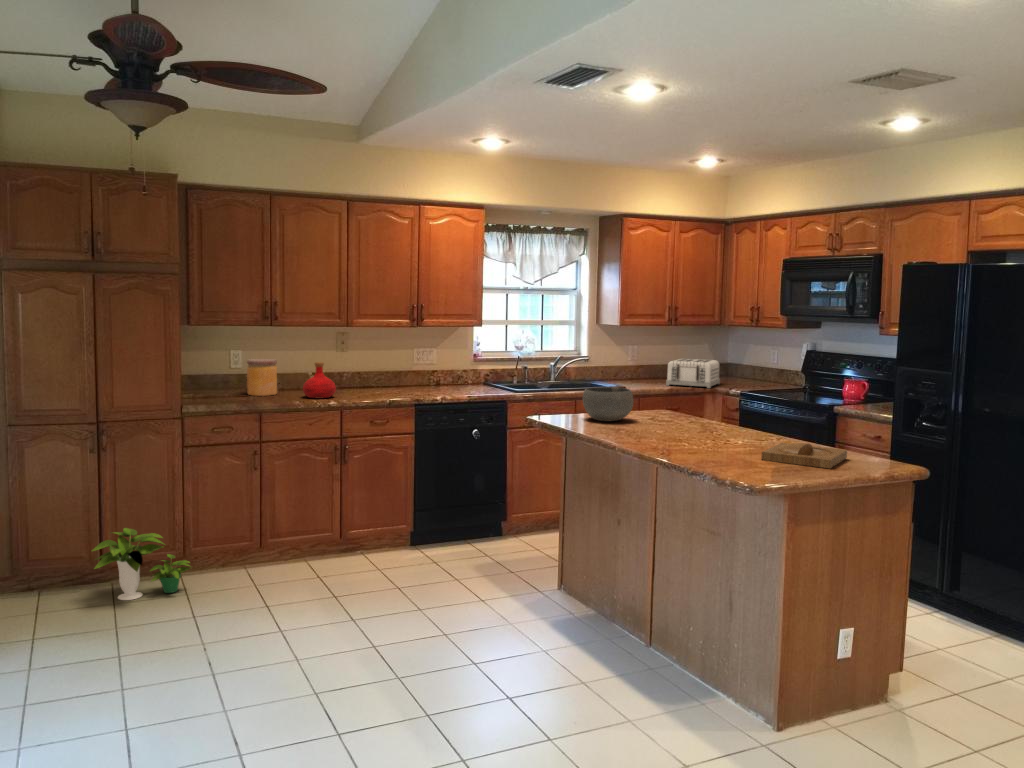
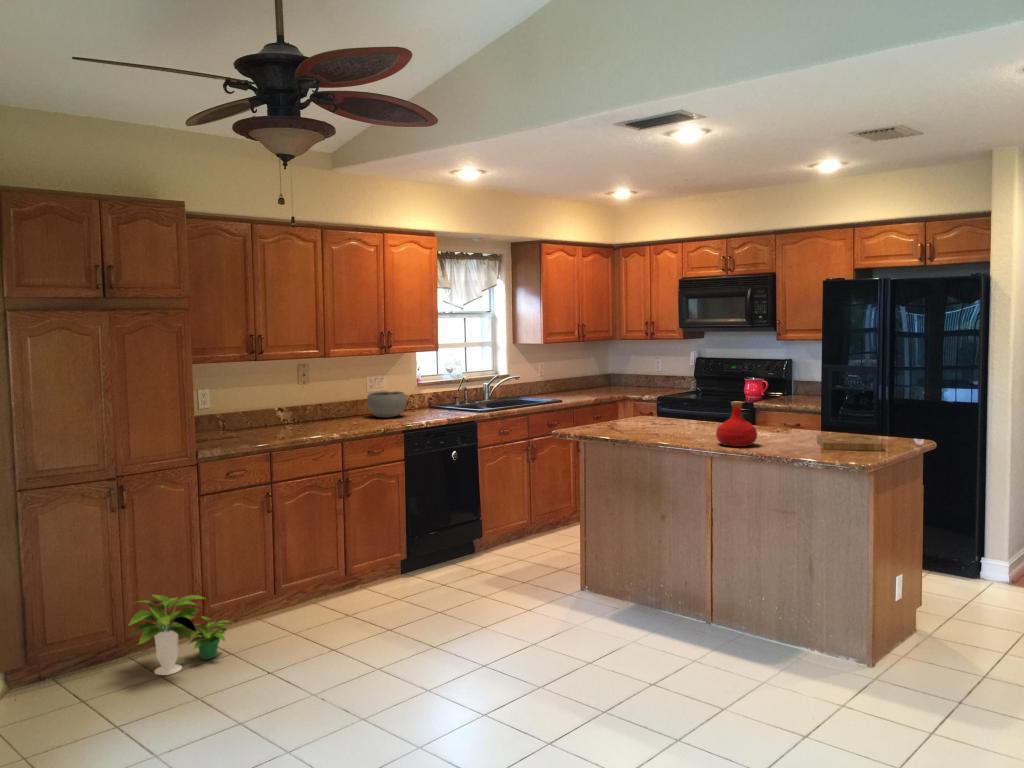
jar: present [247,359,277,396] -> none [226,396,260,436]
toaster: present [666,359,720,388] -> none [586,371,627,397]
bottle: present [303,362,336,398] -> present [716,401,757,447]
bowl: present [583,387,634,421] -> present [367,391,407,418]

